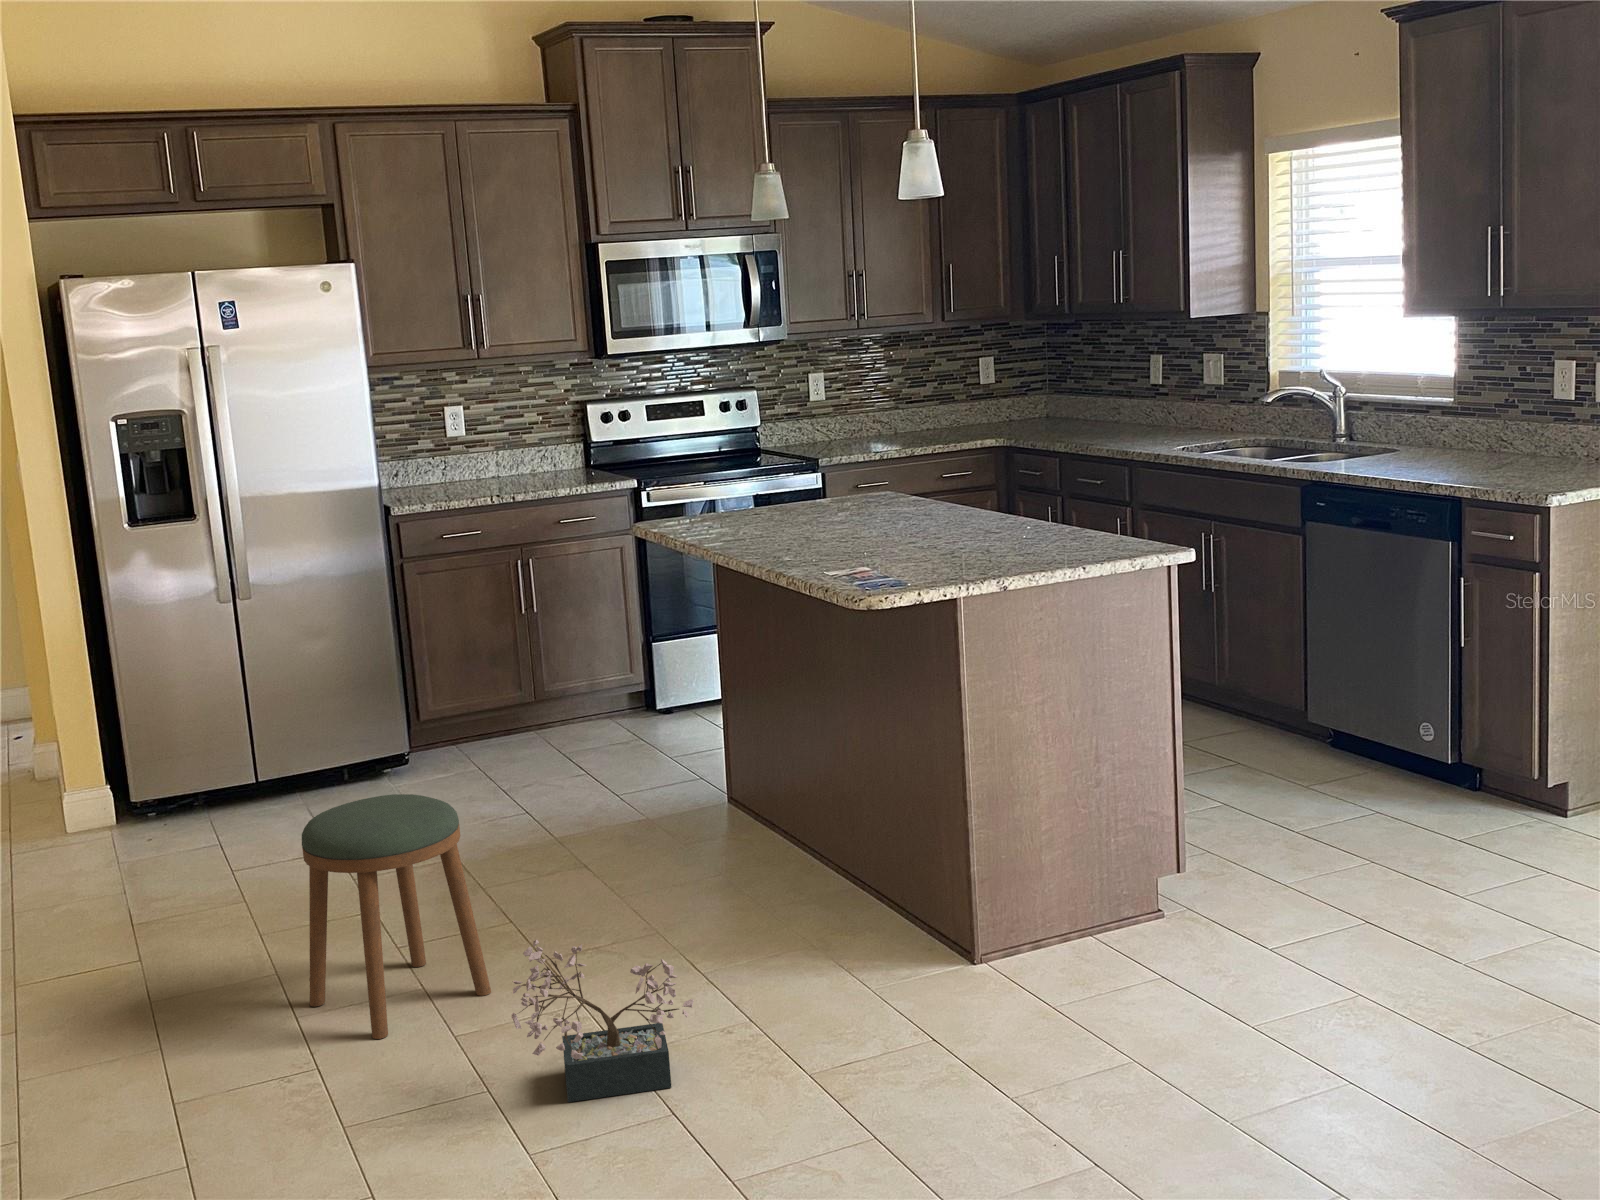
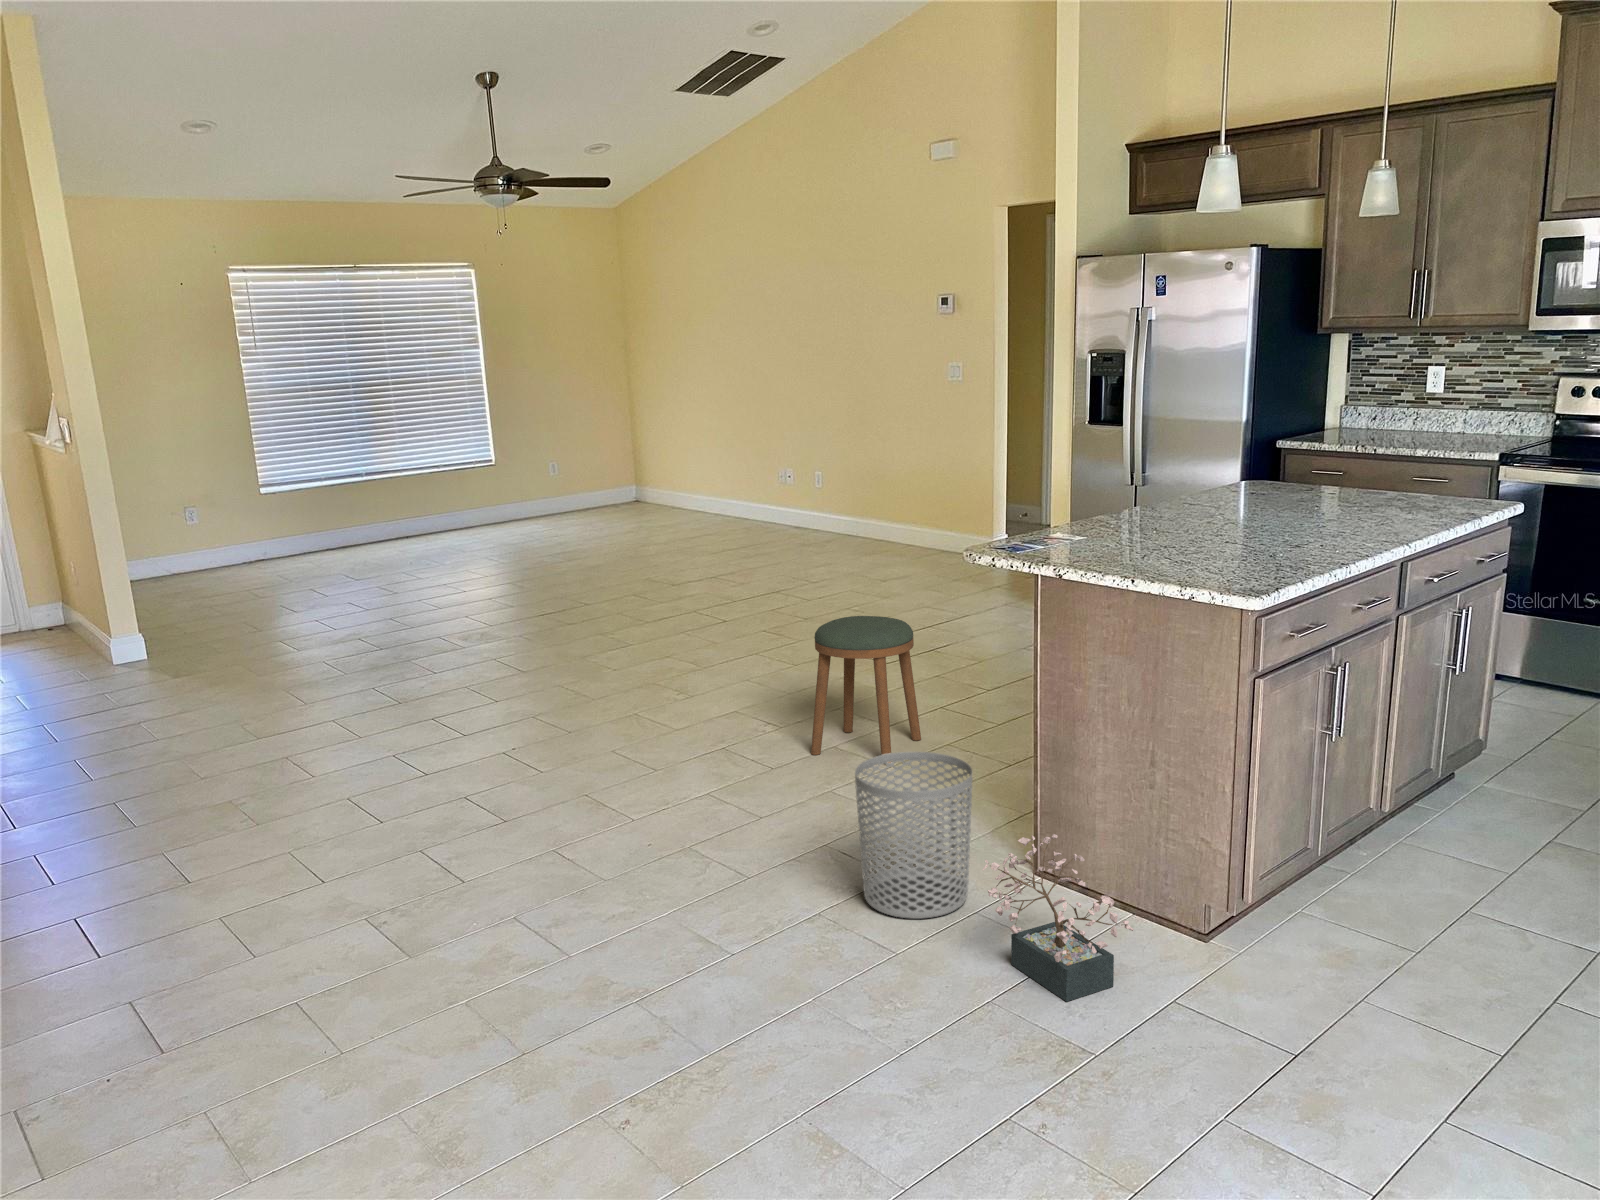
waste bin: none [871,842,1019,1054] -> present [855,752,973,919]
decorative plant: present [512,940,694,1102] -> present [983,834,1133,1002]

